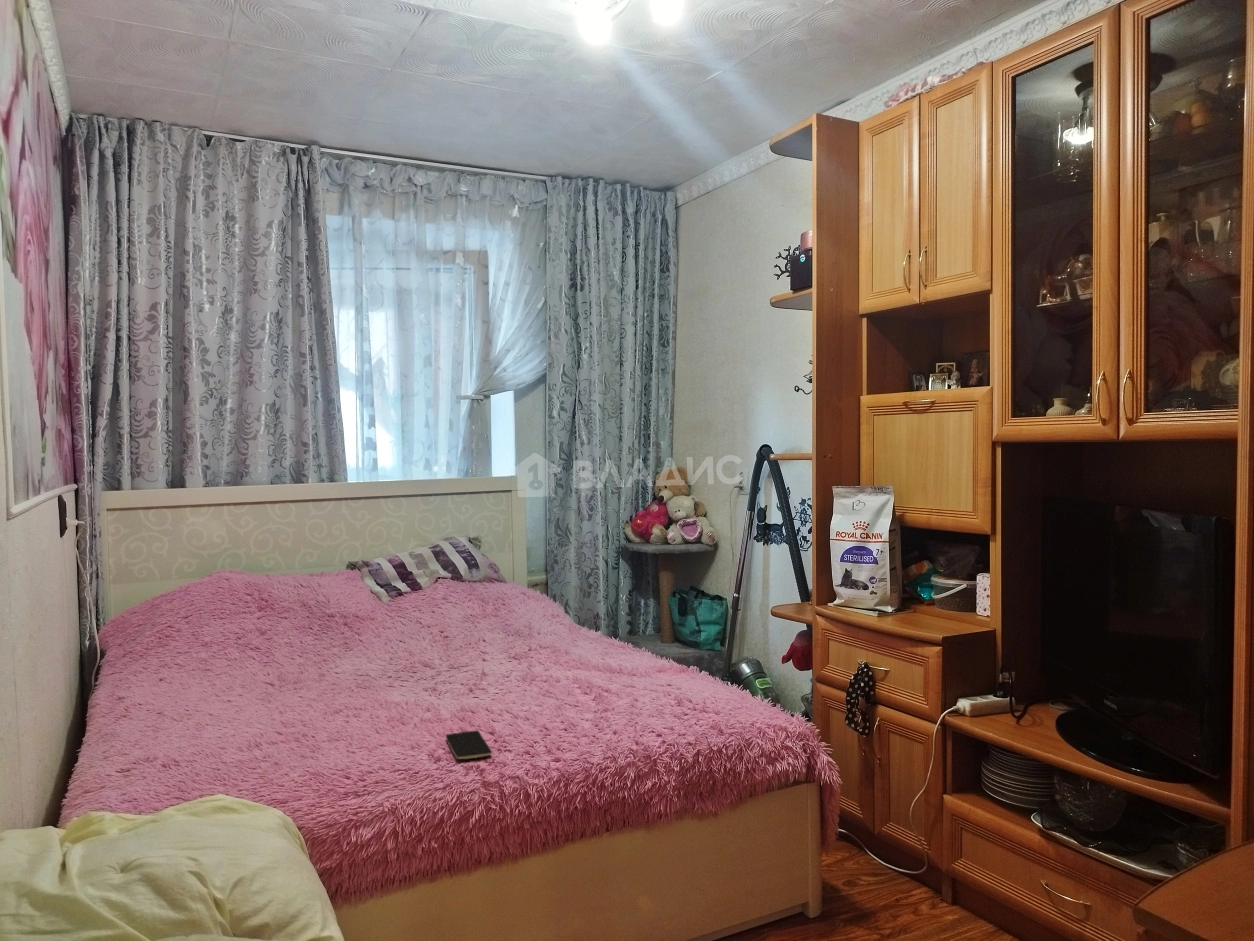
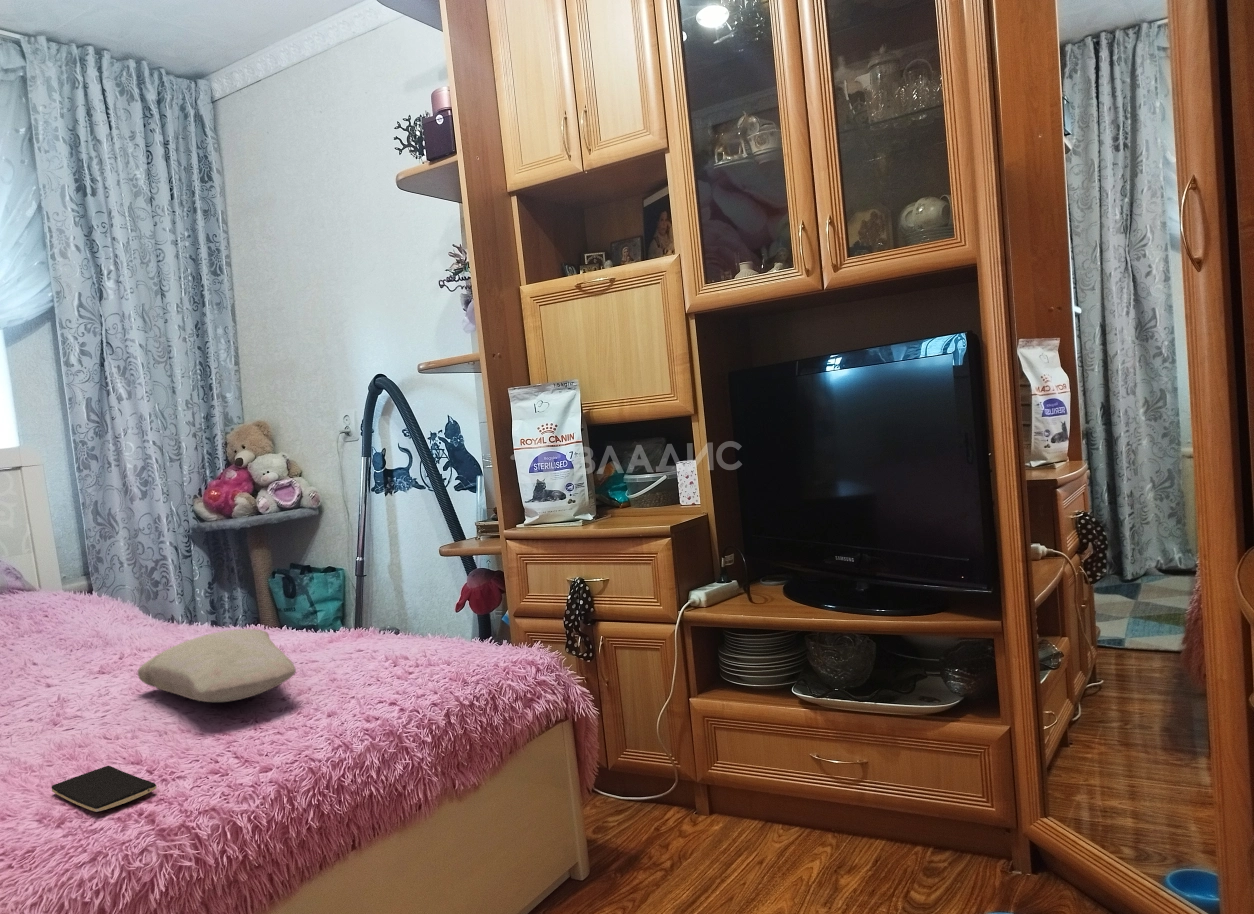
pillow: none [523,652,609,706] -> present [138,629,296,702]

